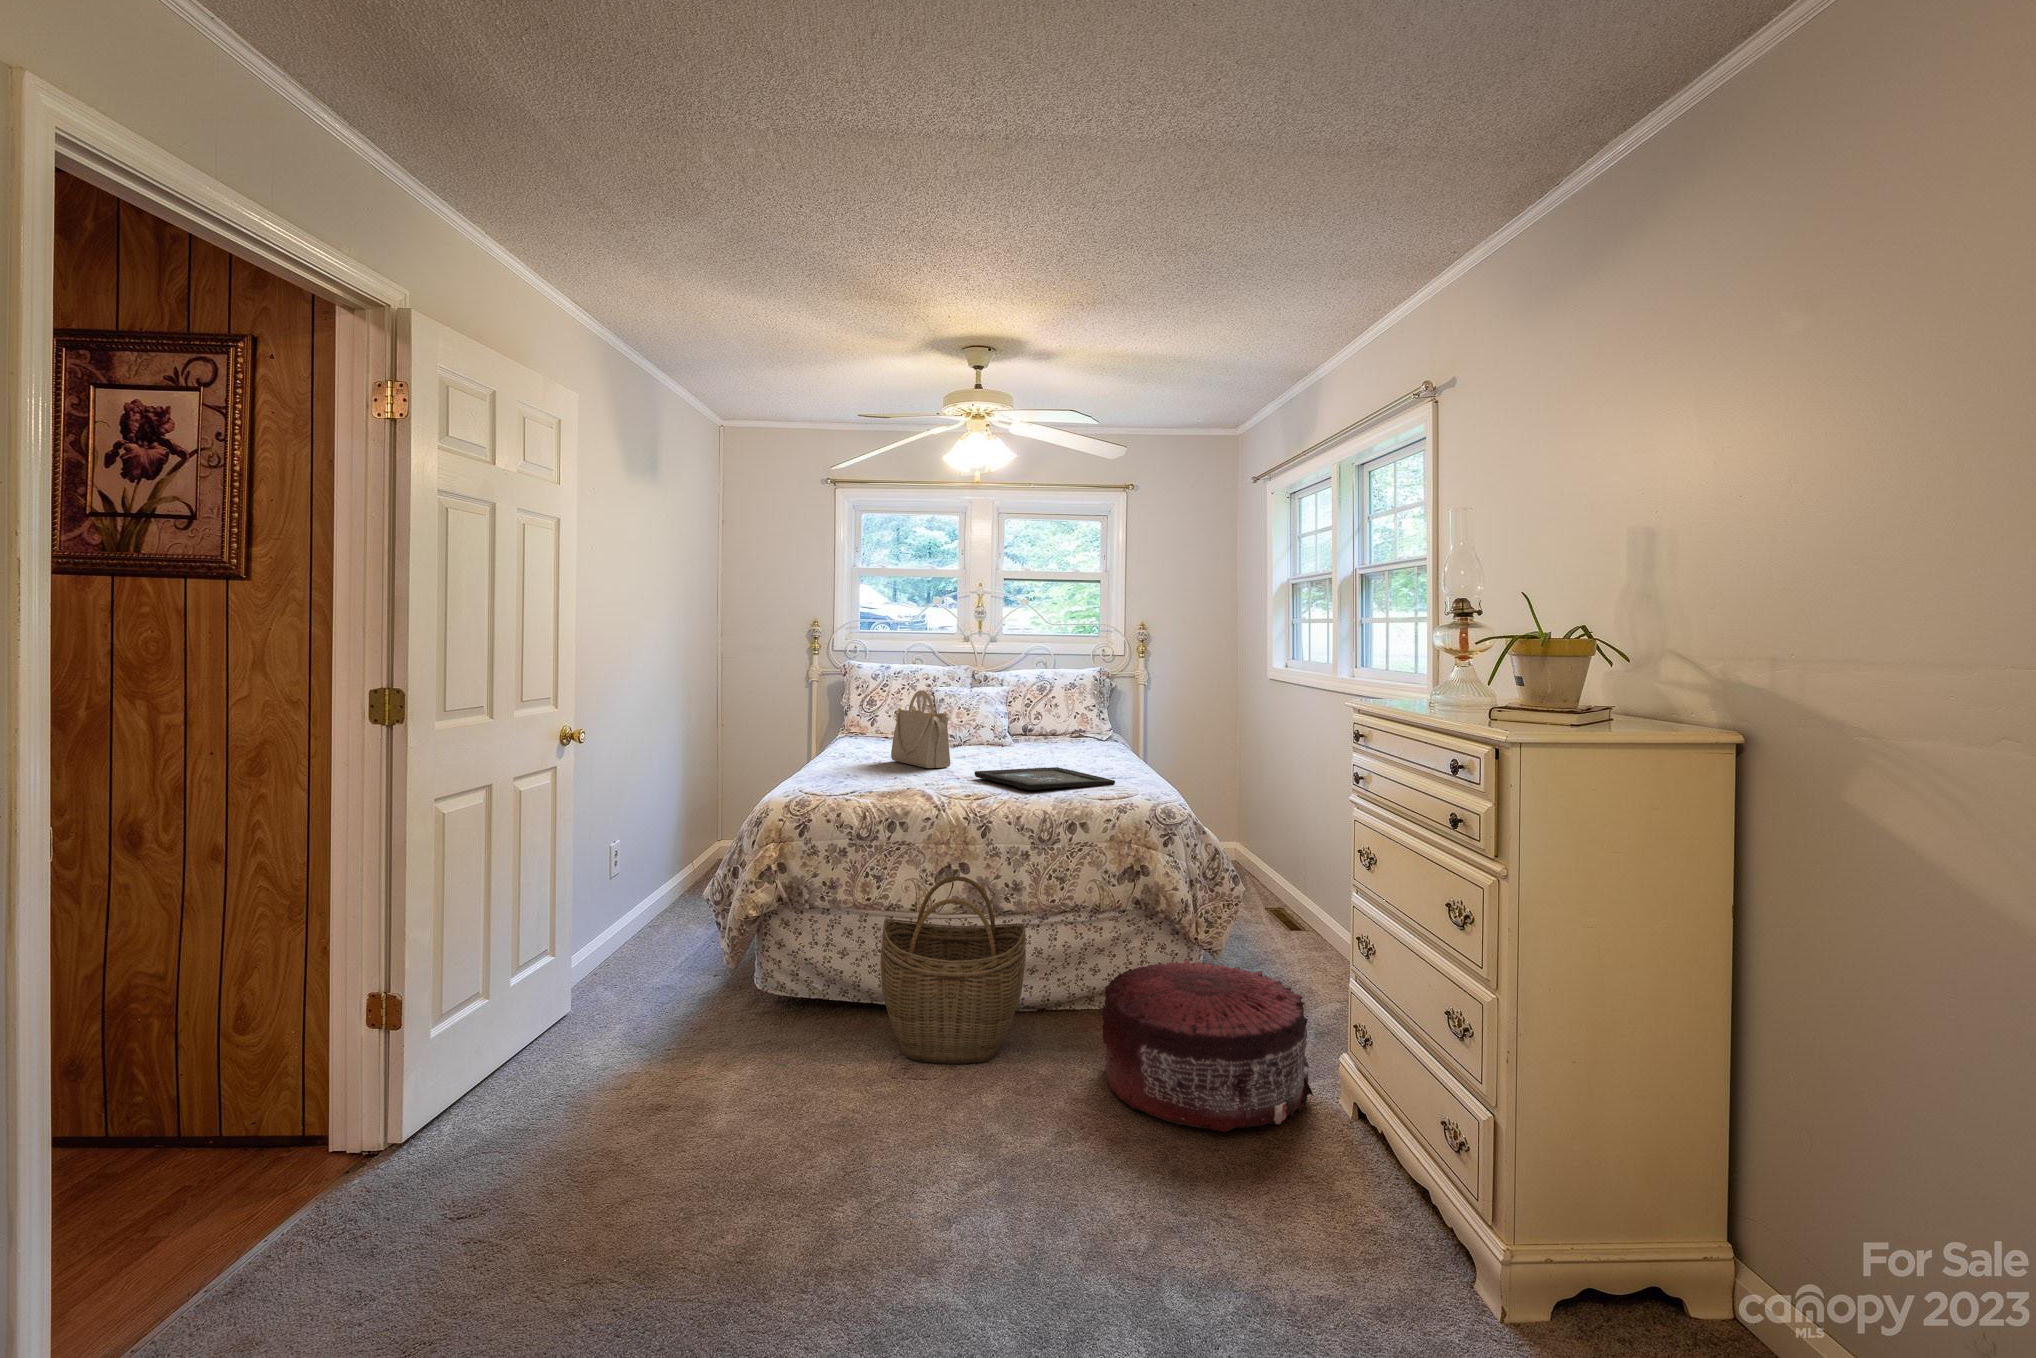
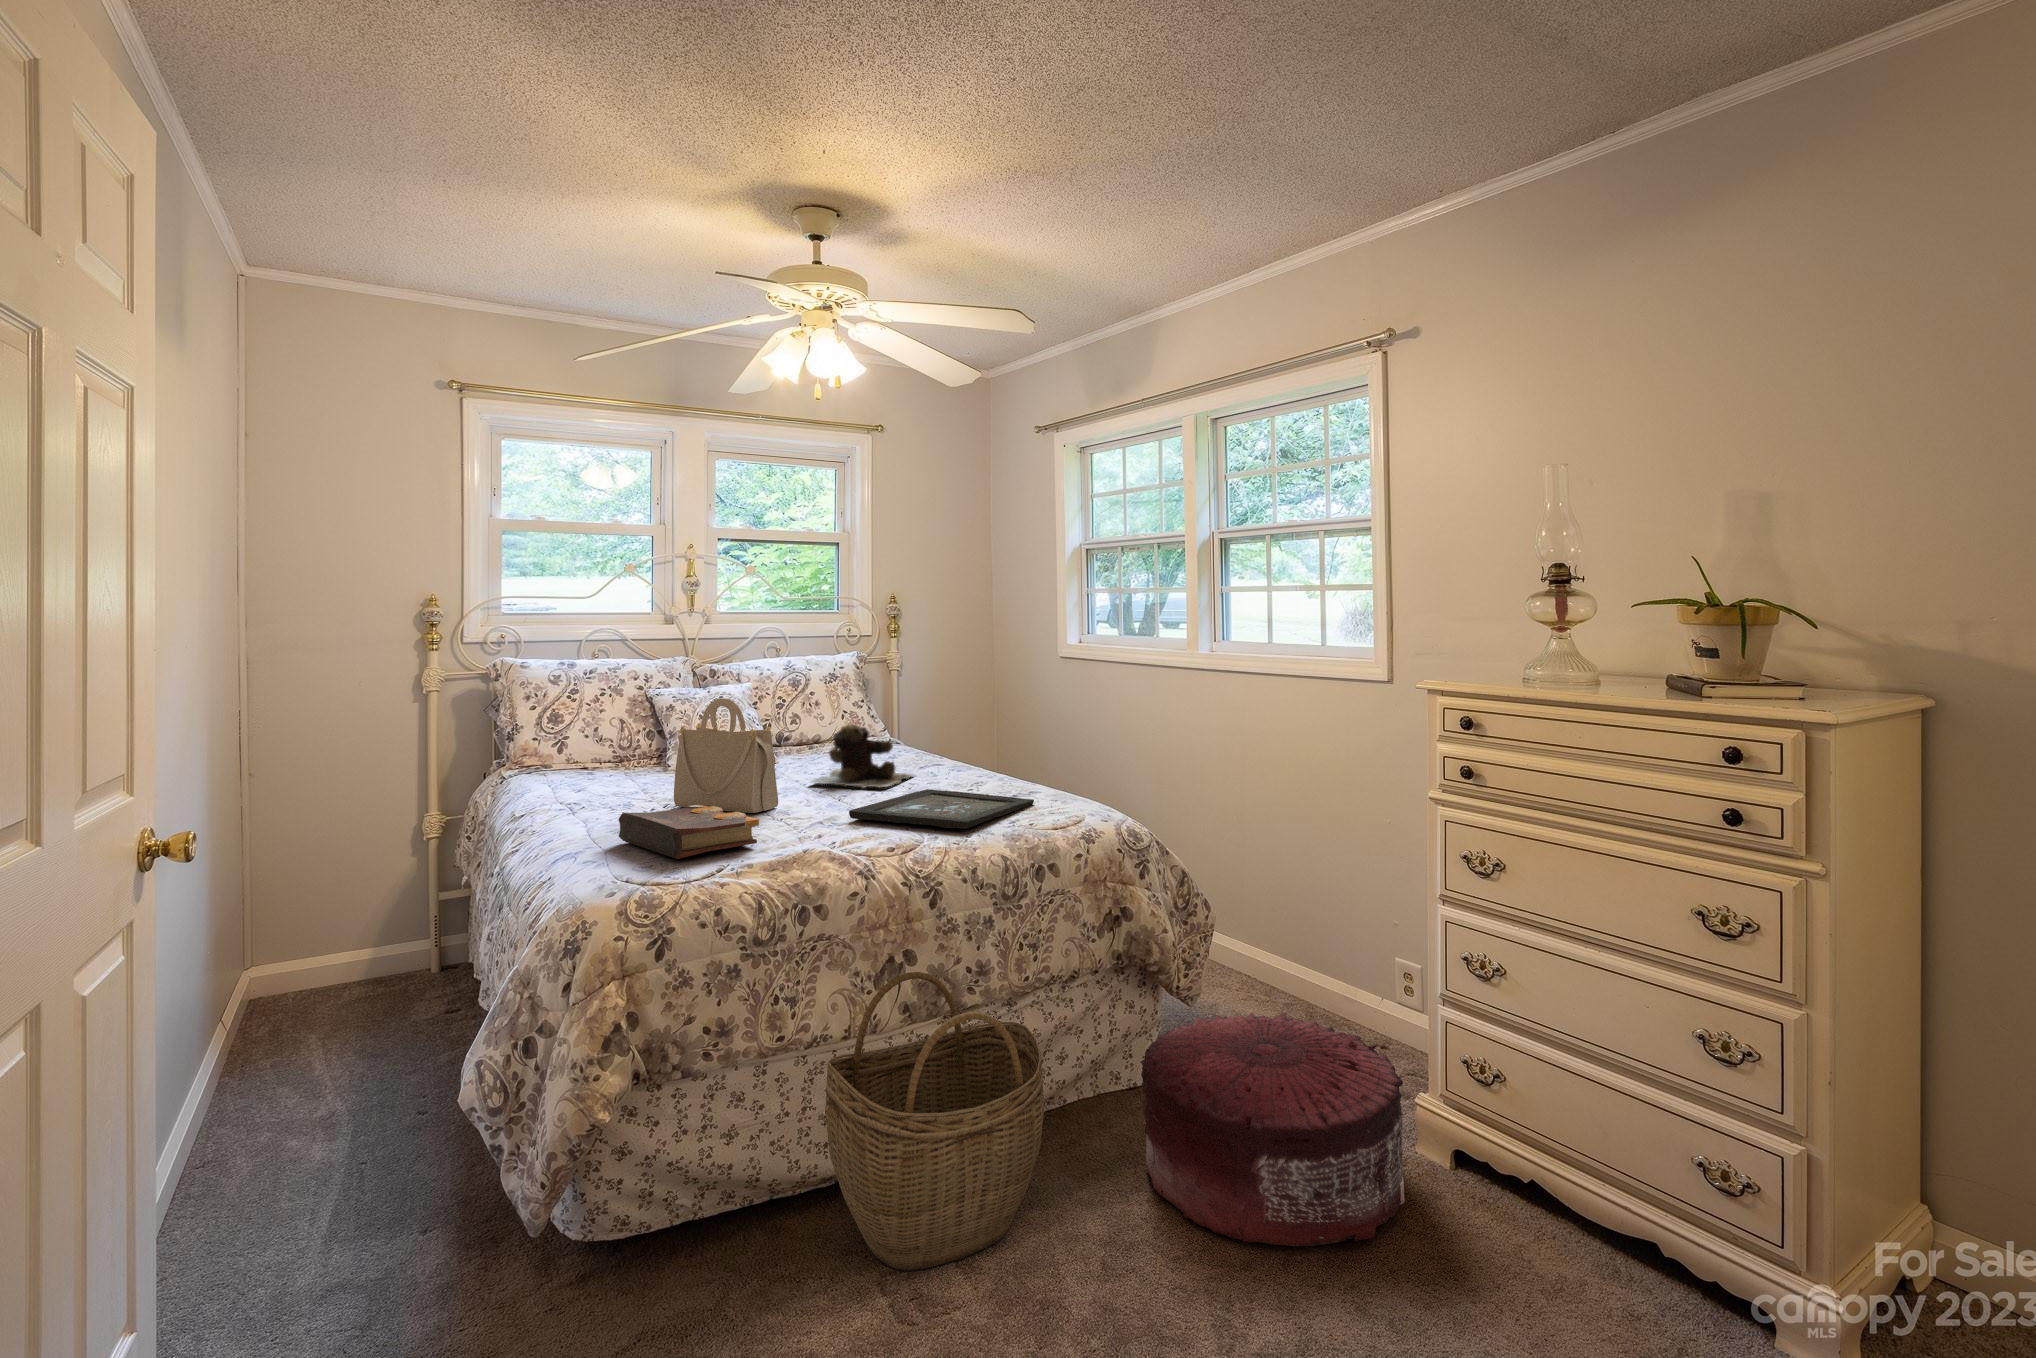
teddy bear: none [993,717,1075,764] -> present [811,724,912,788]
book: none [829,755,896,783] -> present [618,805,759,859]

